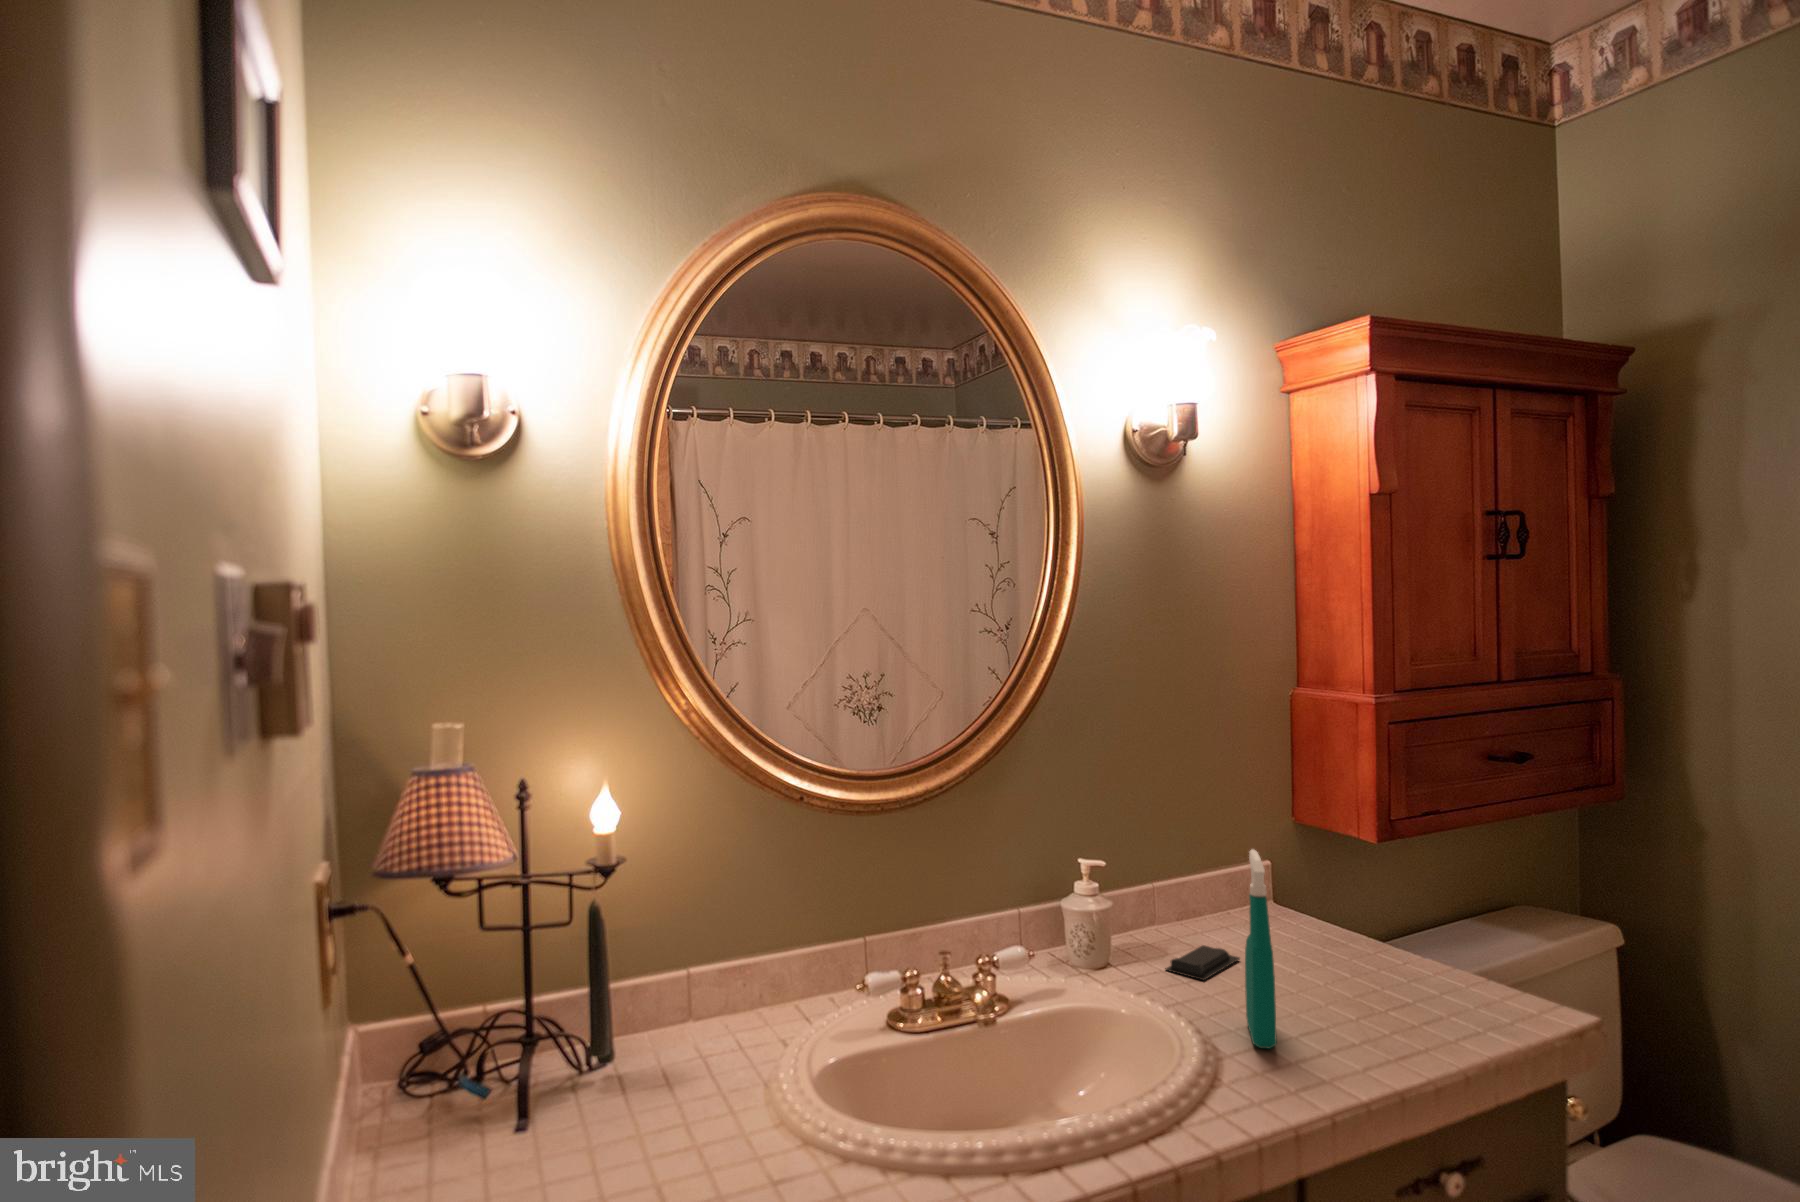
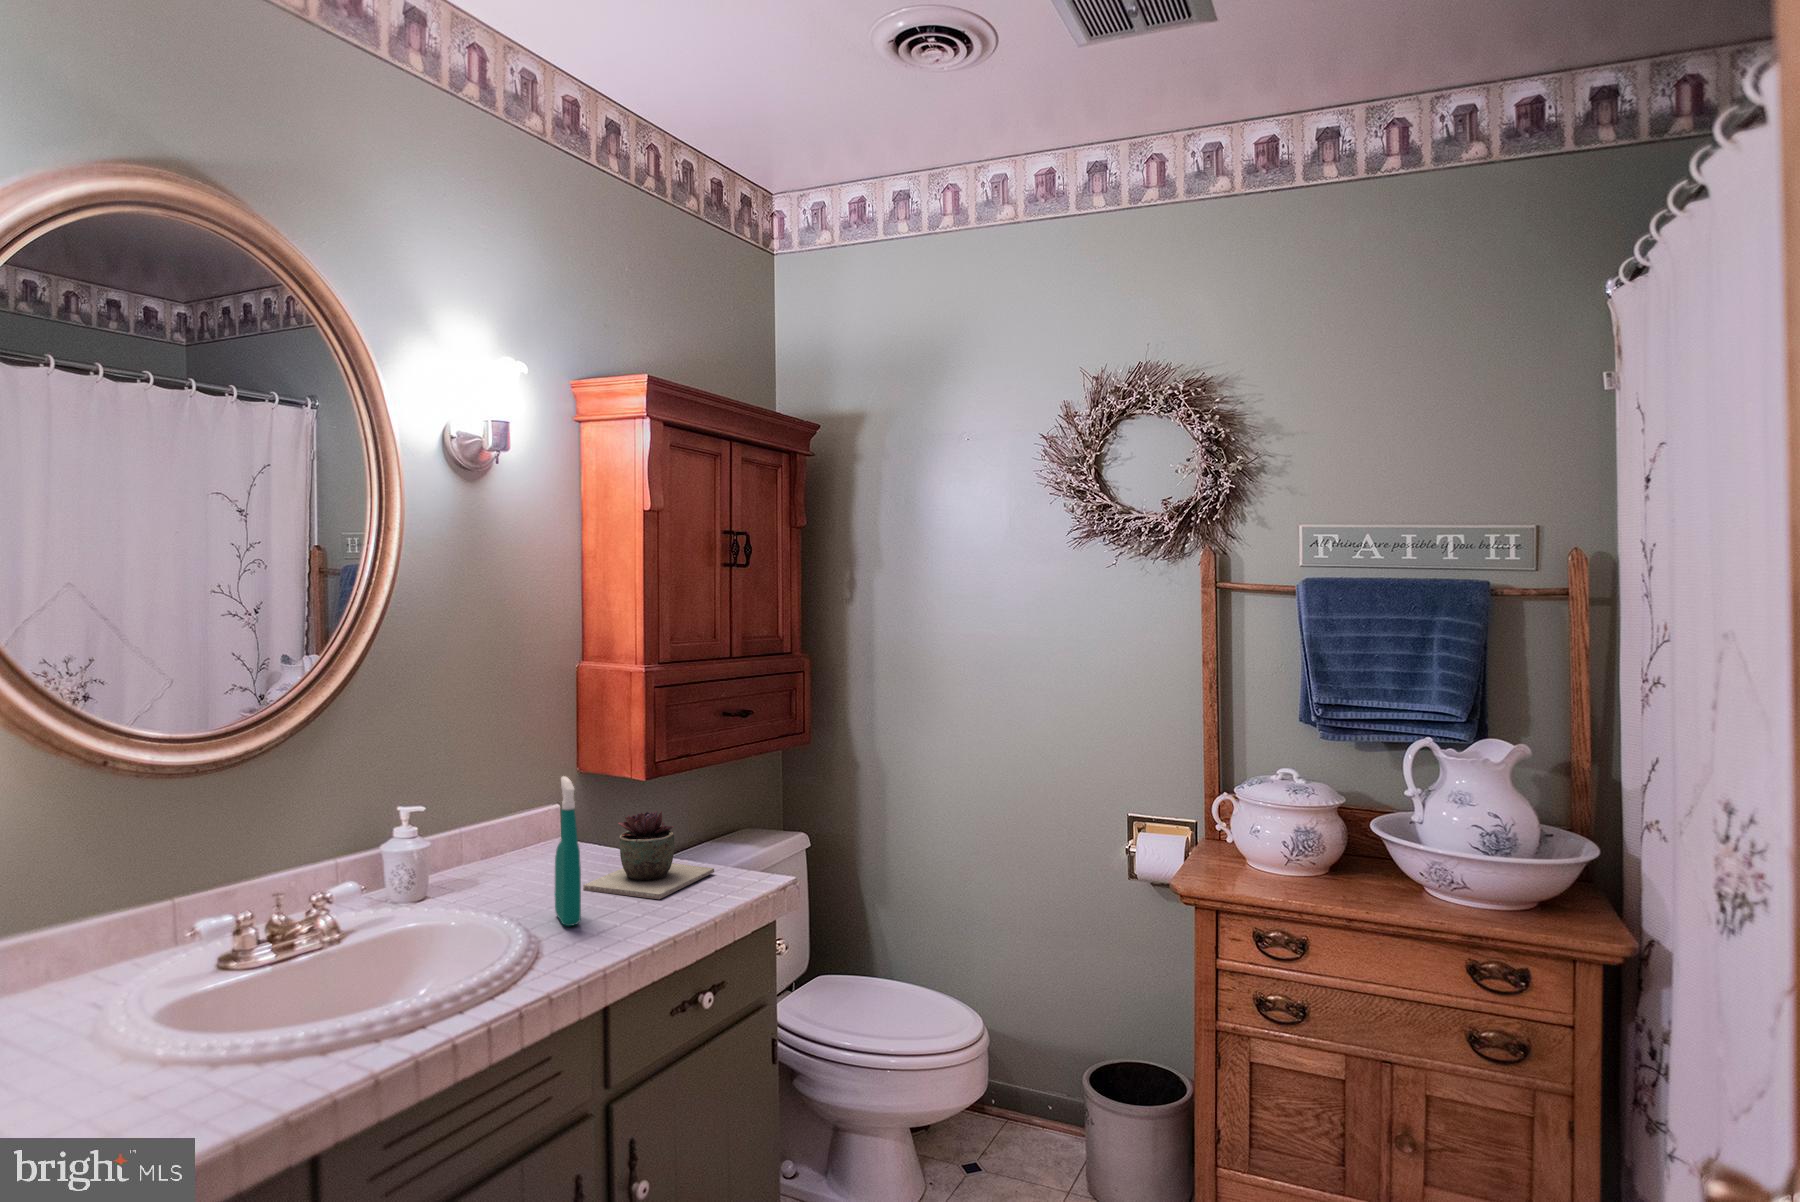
succulent plant: none [1288,899,1477,1029] -> present [583,811,714,899]
soap bar: present [1165,945,1240,980] -> none [481,872,543,896]

